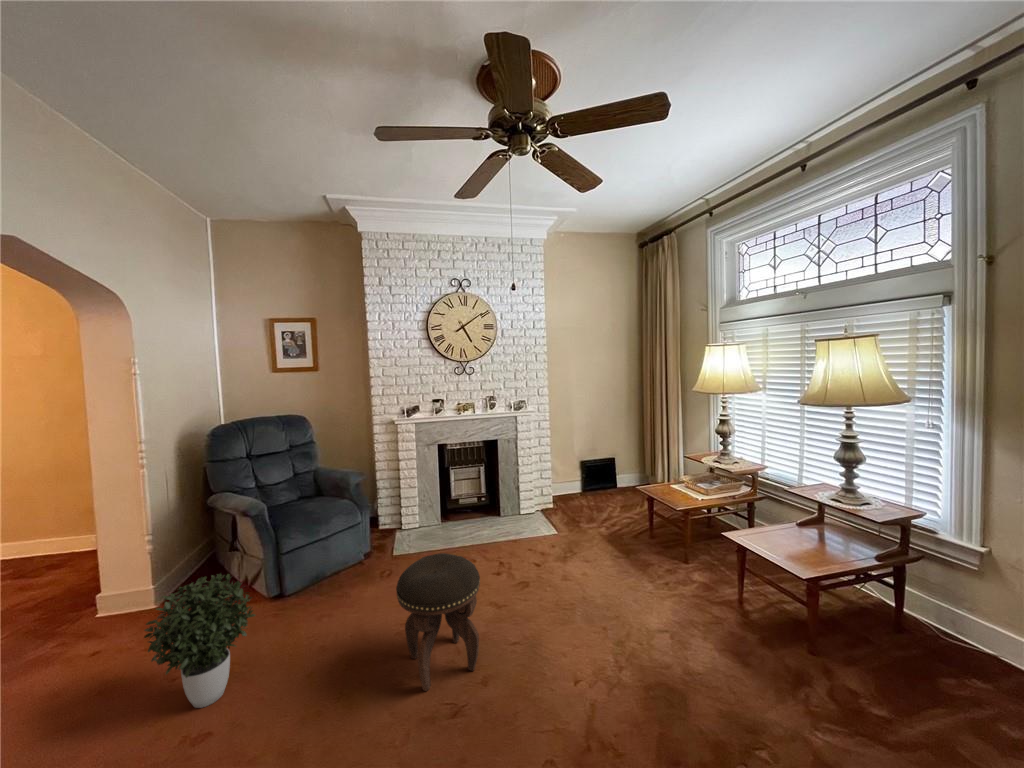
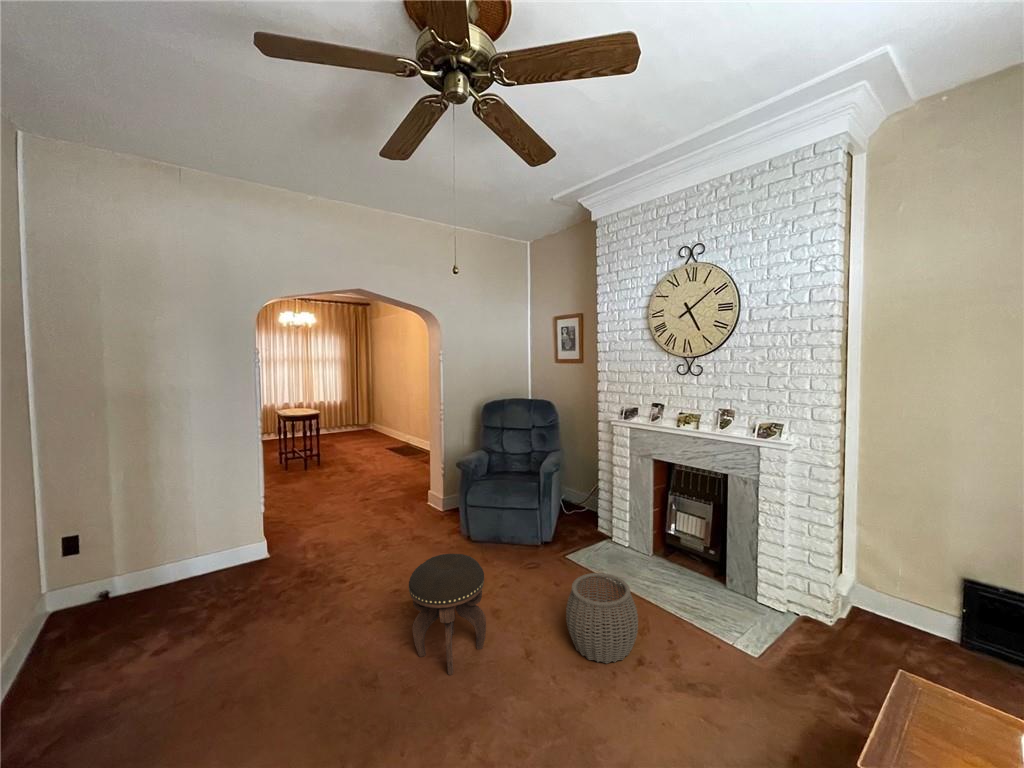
woven basket: none [483,522,538,588] -> present [566,573,638,663]
potted plant: present [144,573,256,708] -> none [363,501,417,576]

